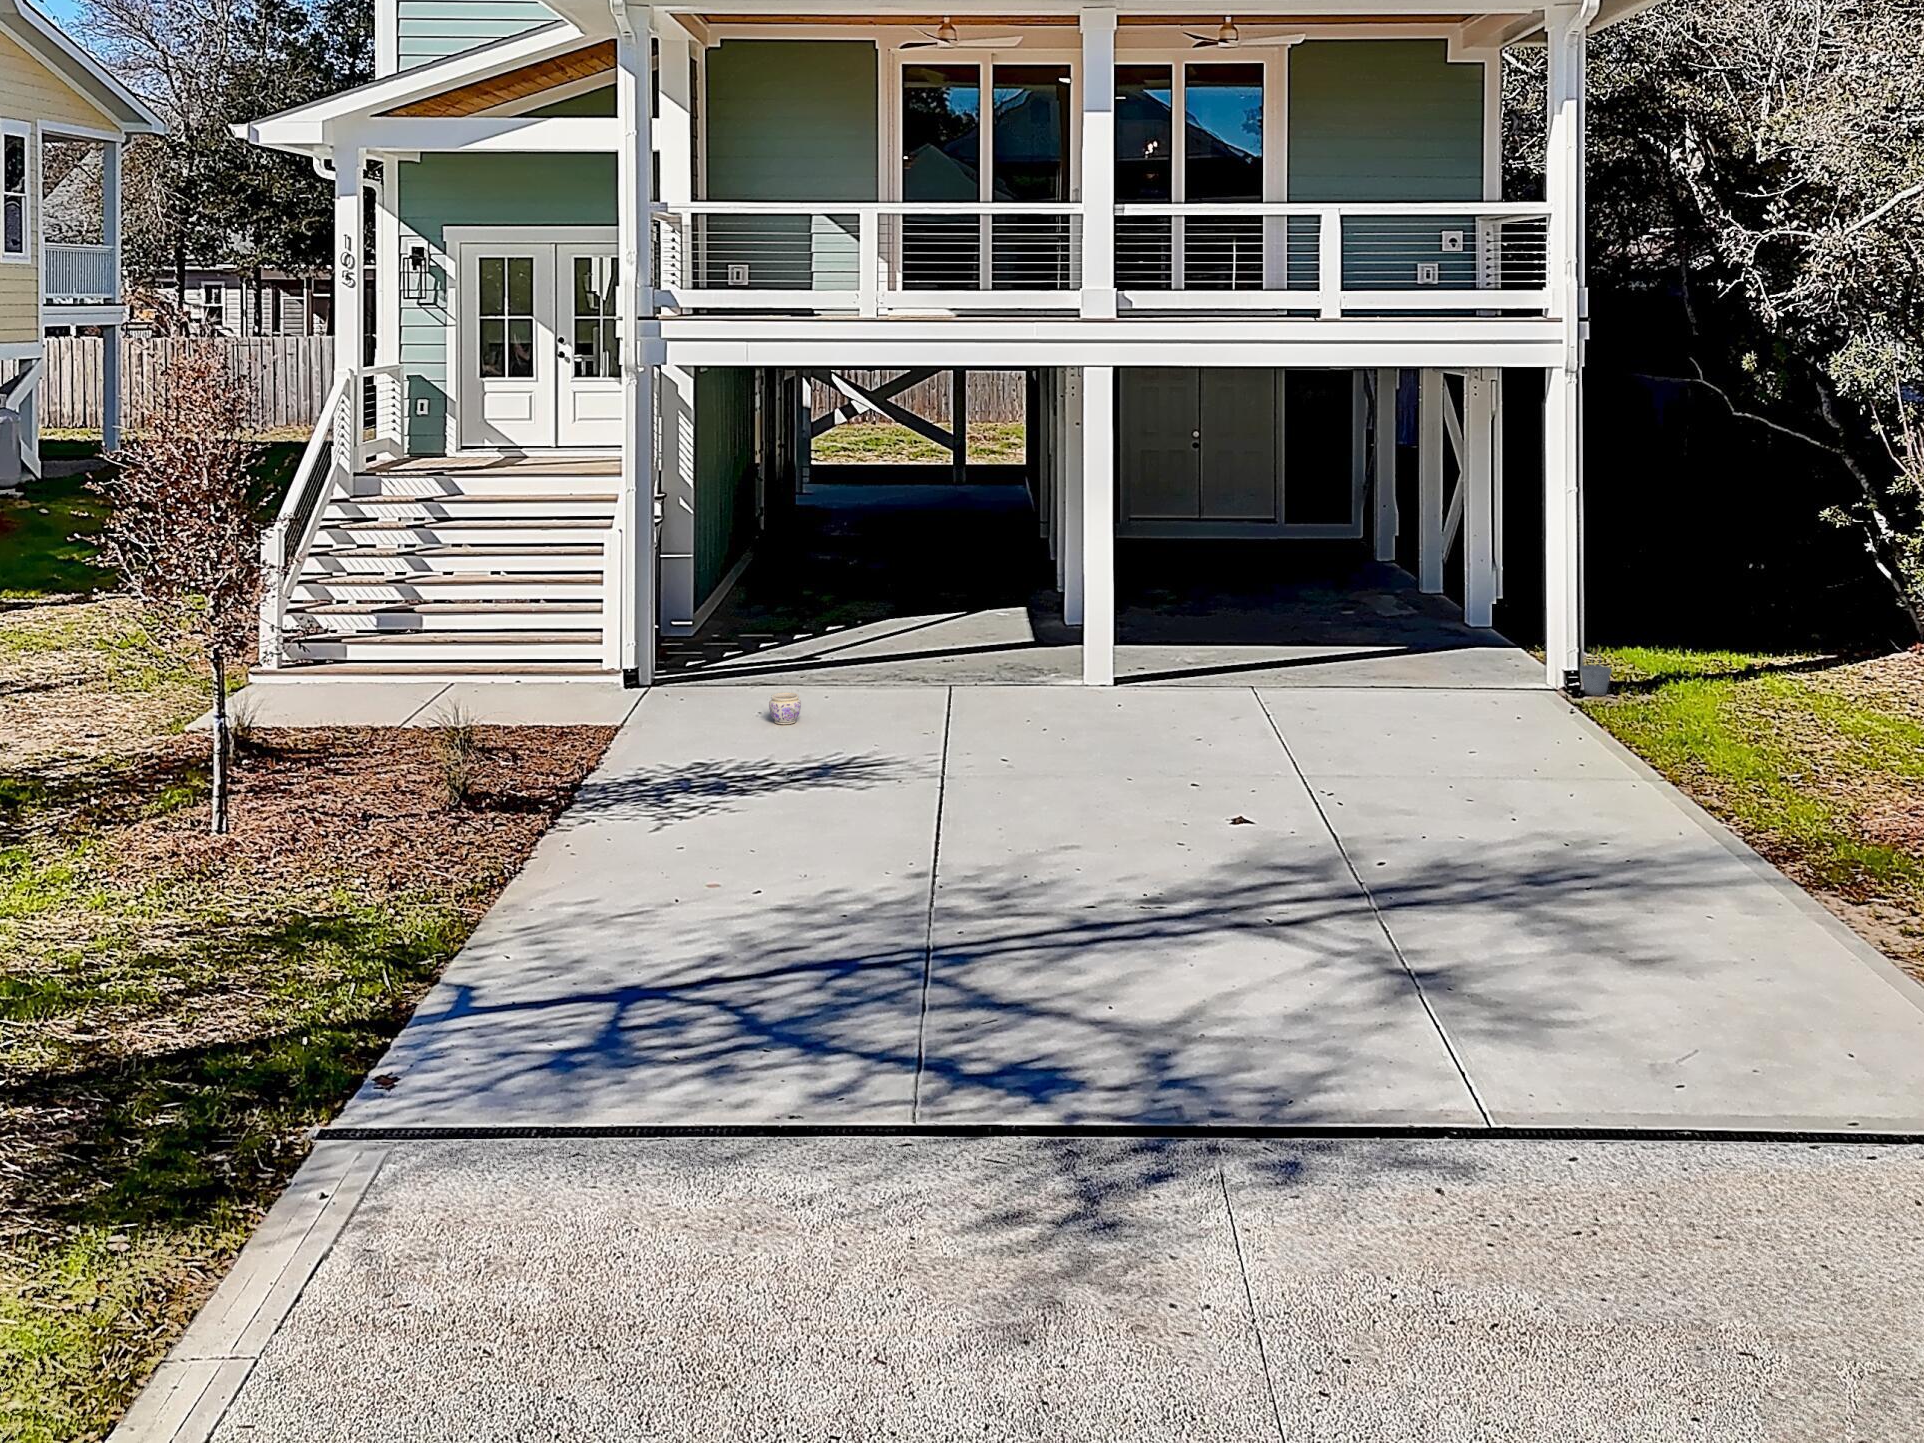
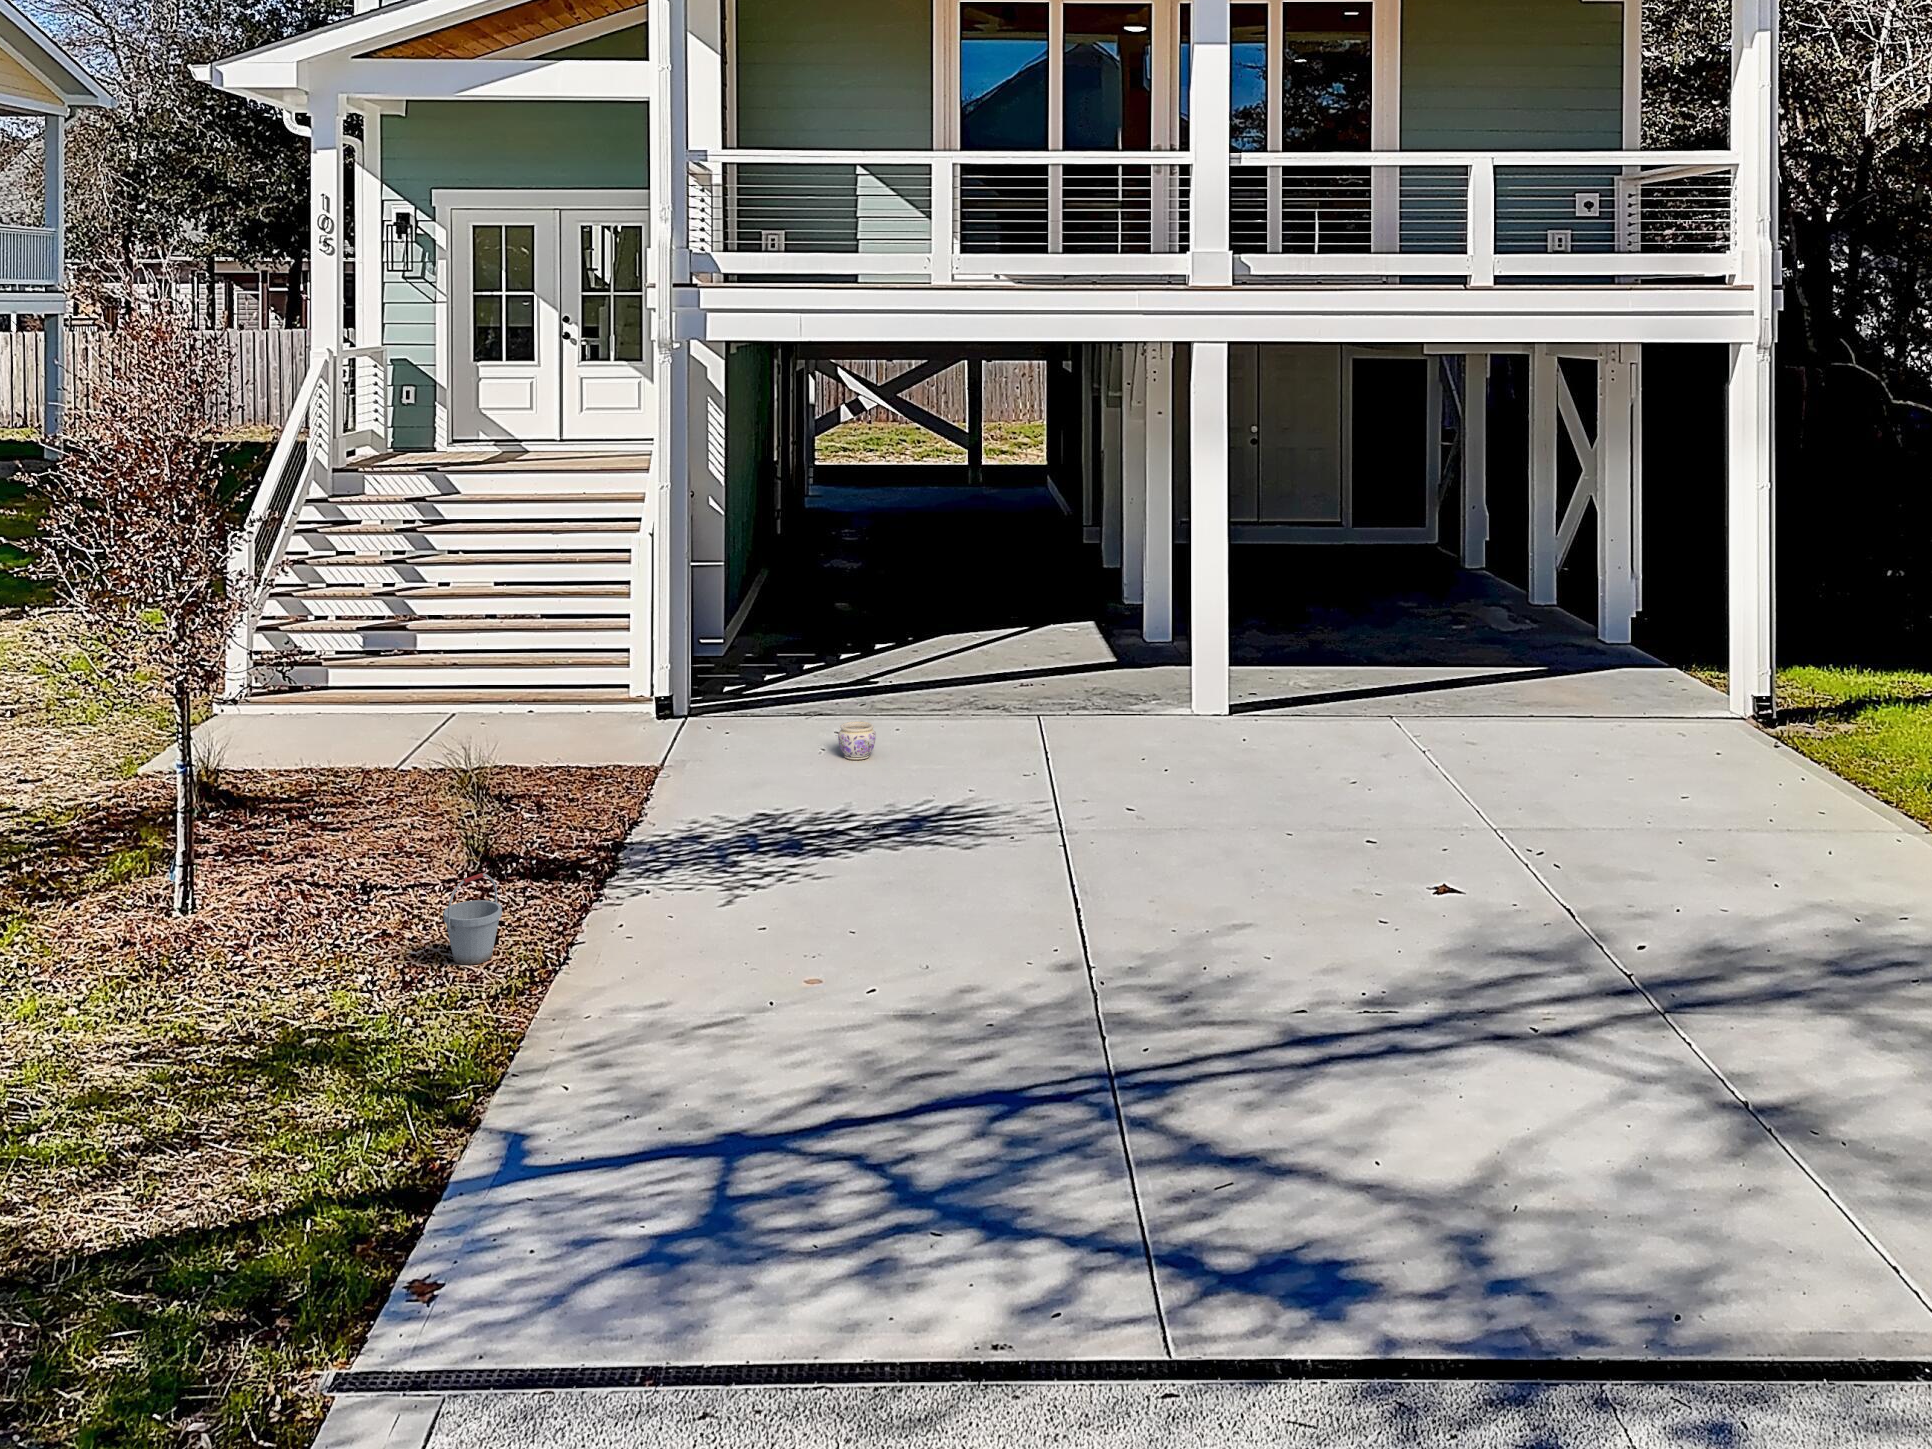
bucket: present [1580,649,1612,696] -> present [444,873,502,965]

